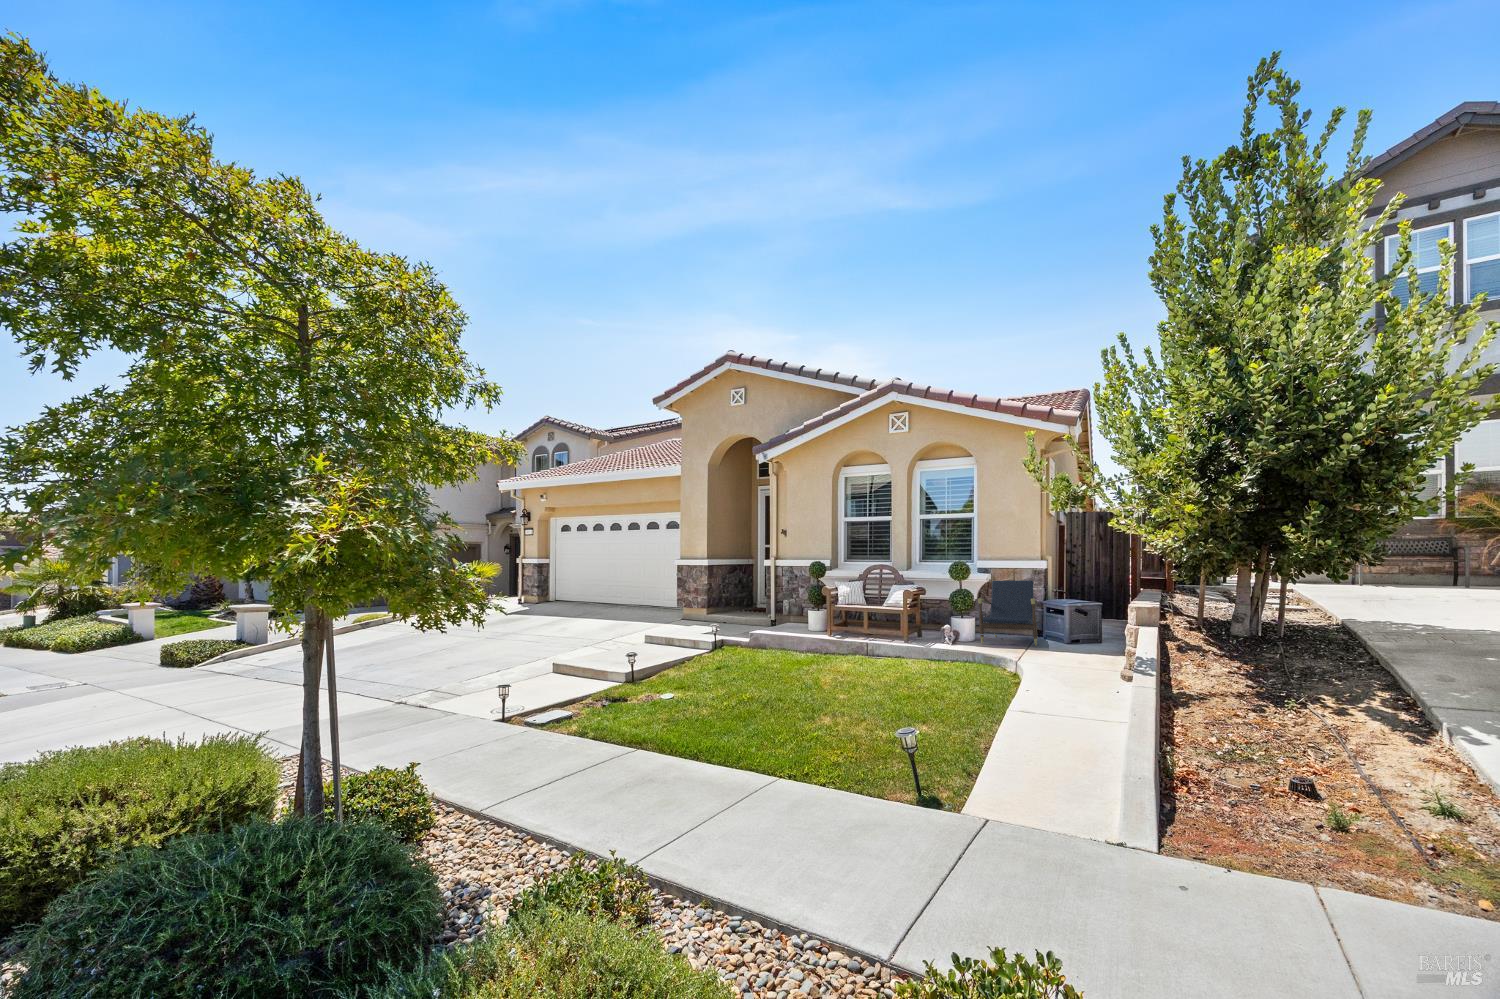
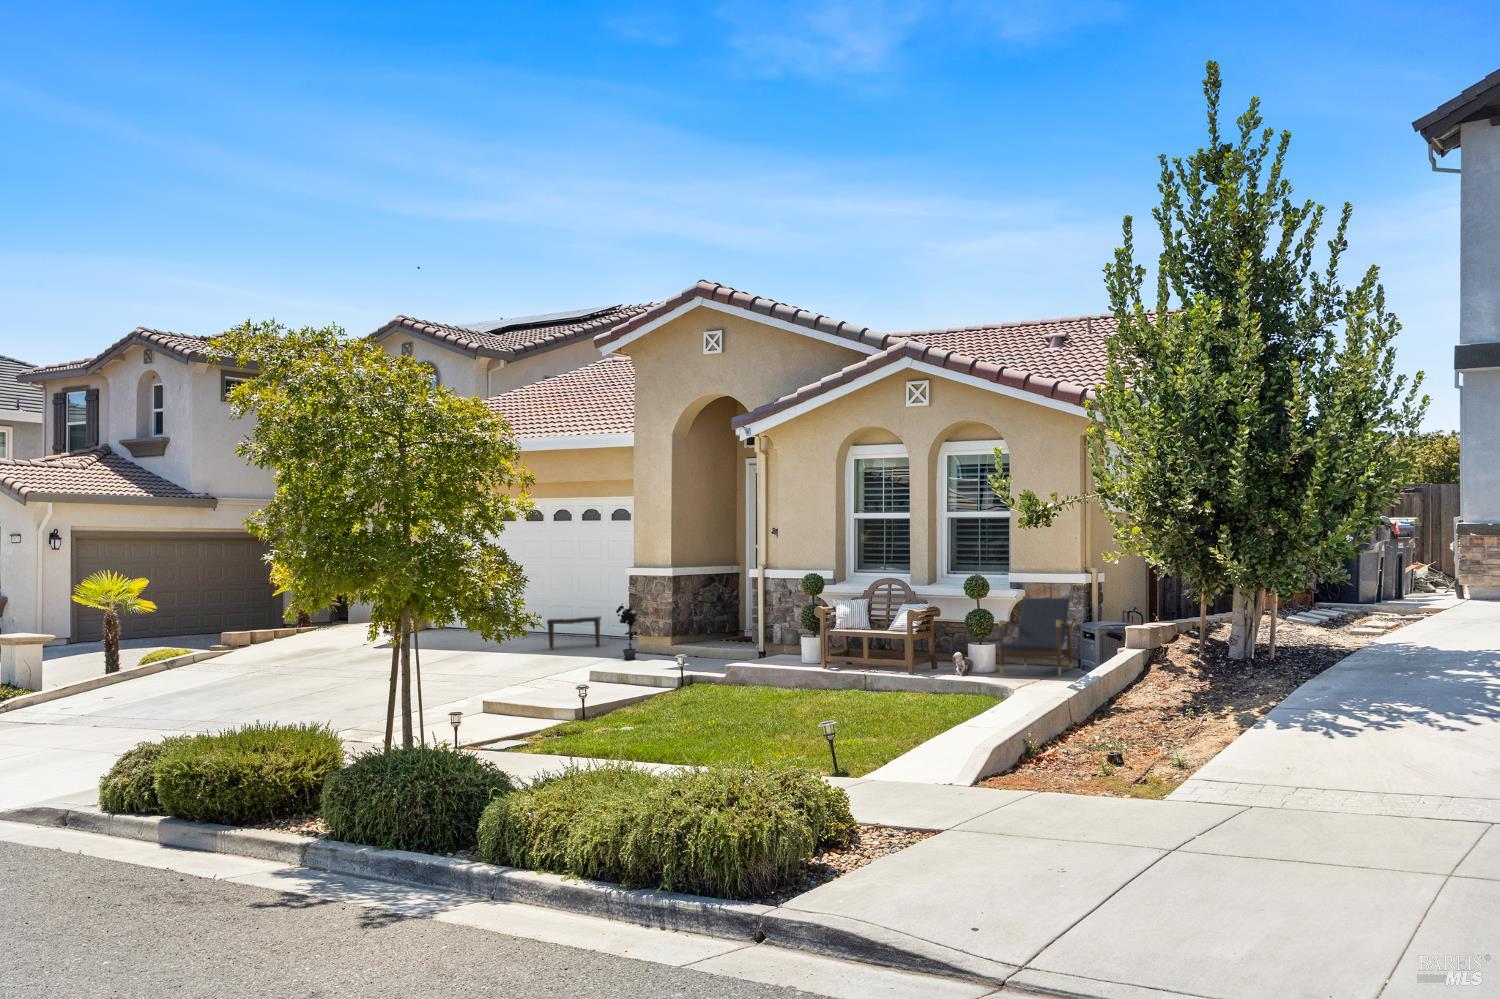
potted plant: none [666,584,684,626] -> present [616,603,639,660]
bench: none [619,594,657,617] -> present [547,616,601,649]

